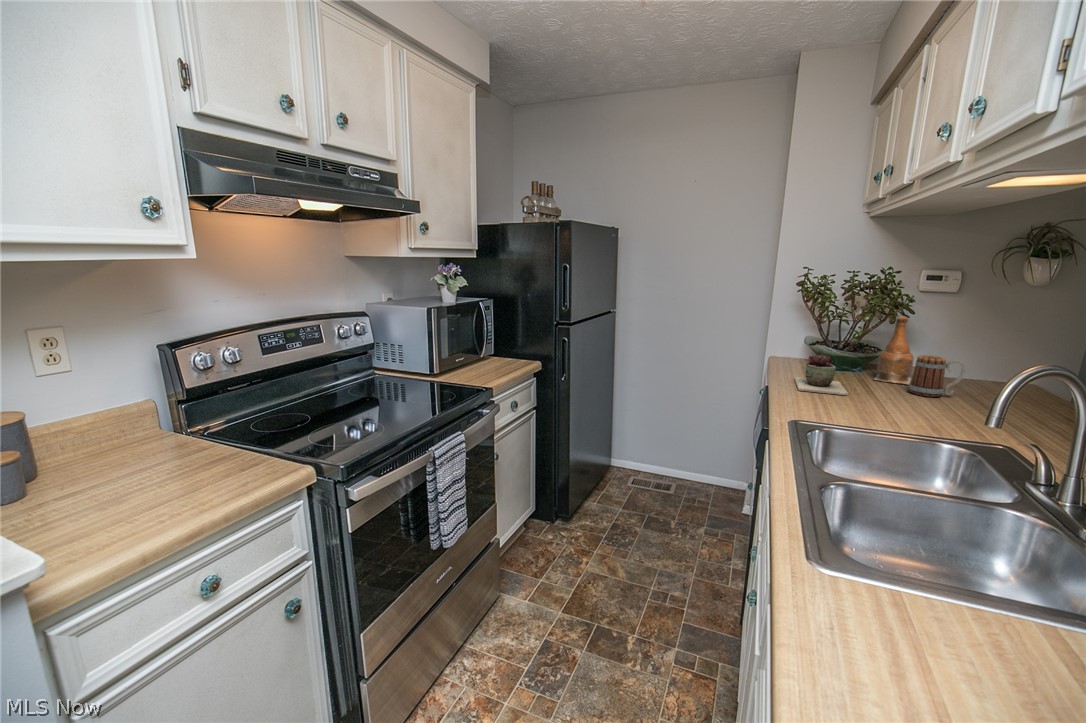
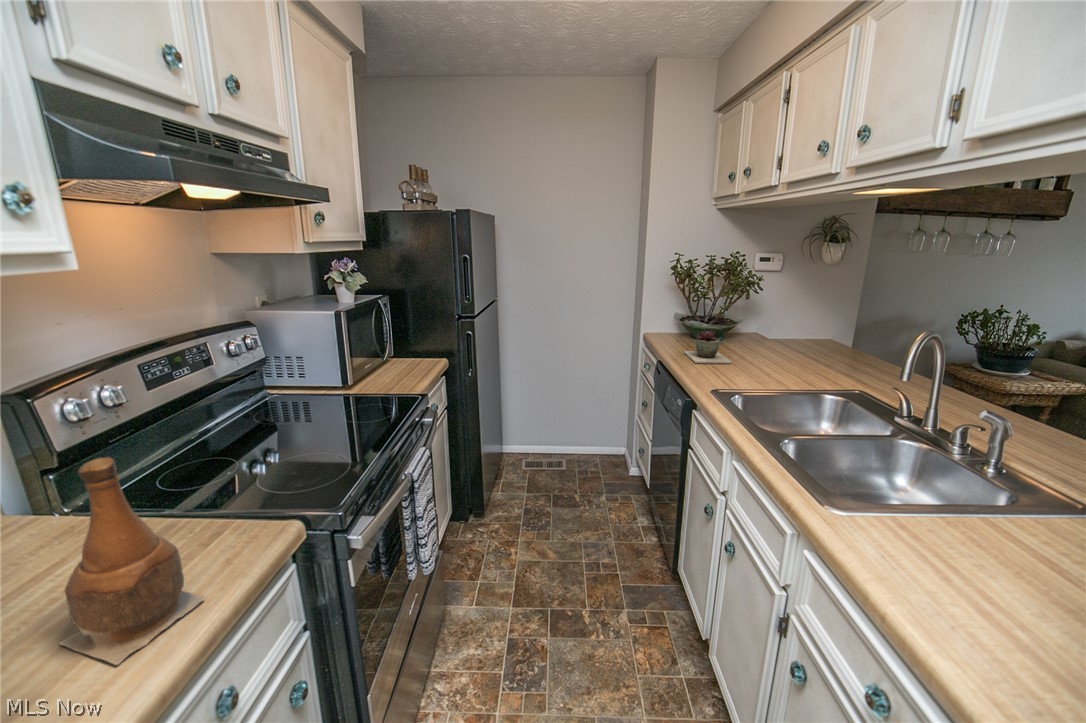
bottle: present [874,316,914,384] -> present [60,457,204,665]
mug: present [909,355,965,397] -> none [767,325,805,358]

